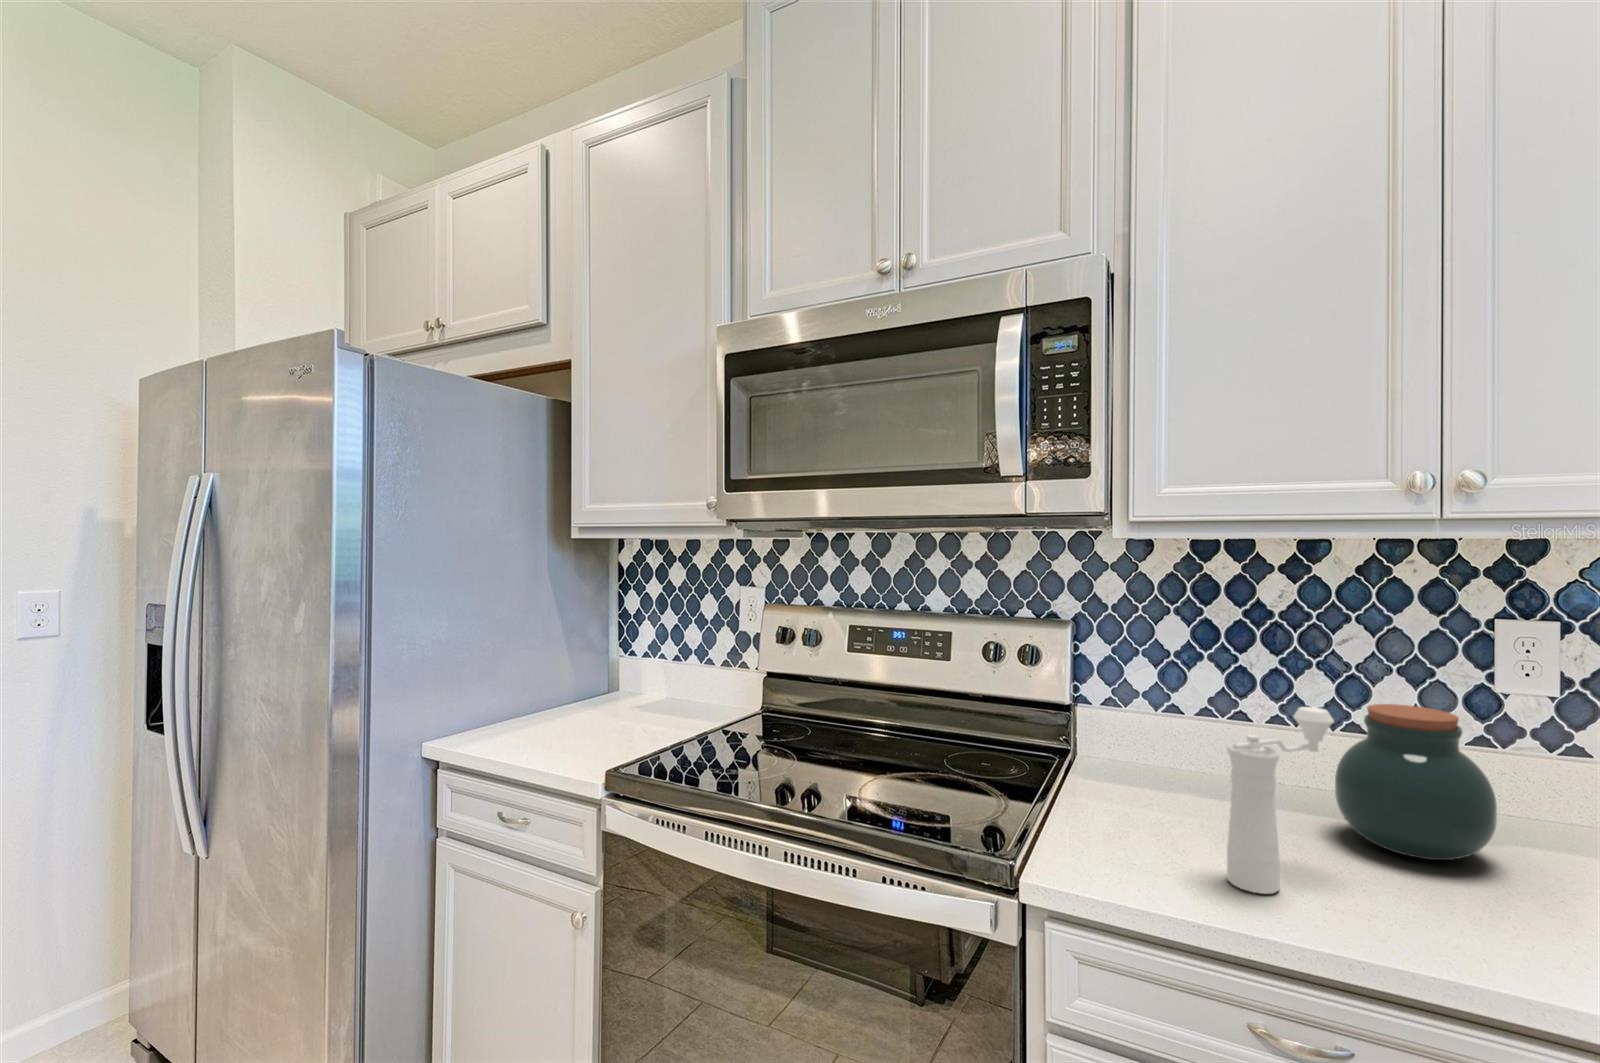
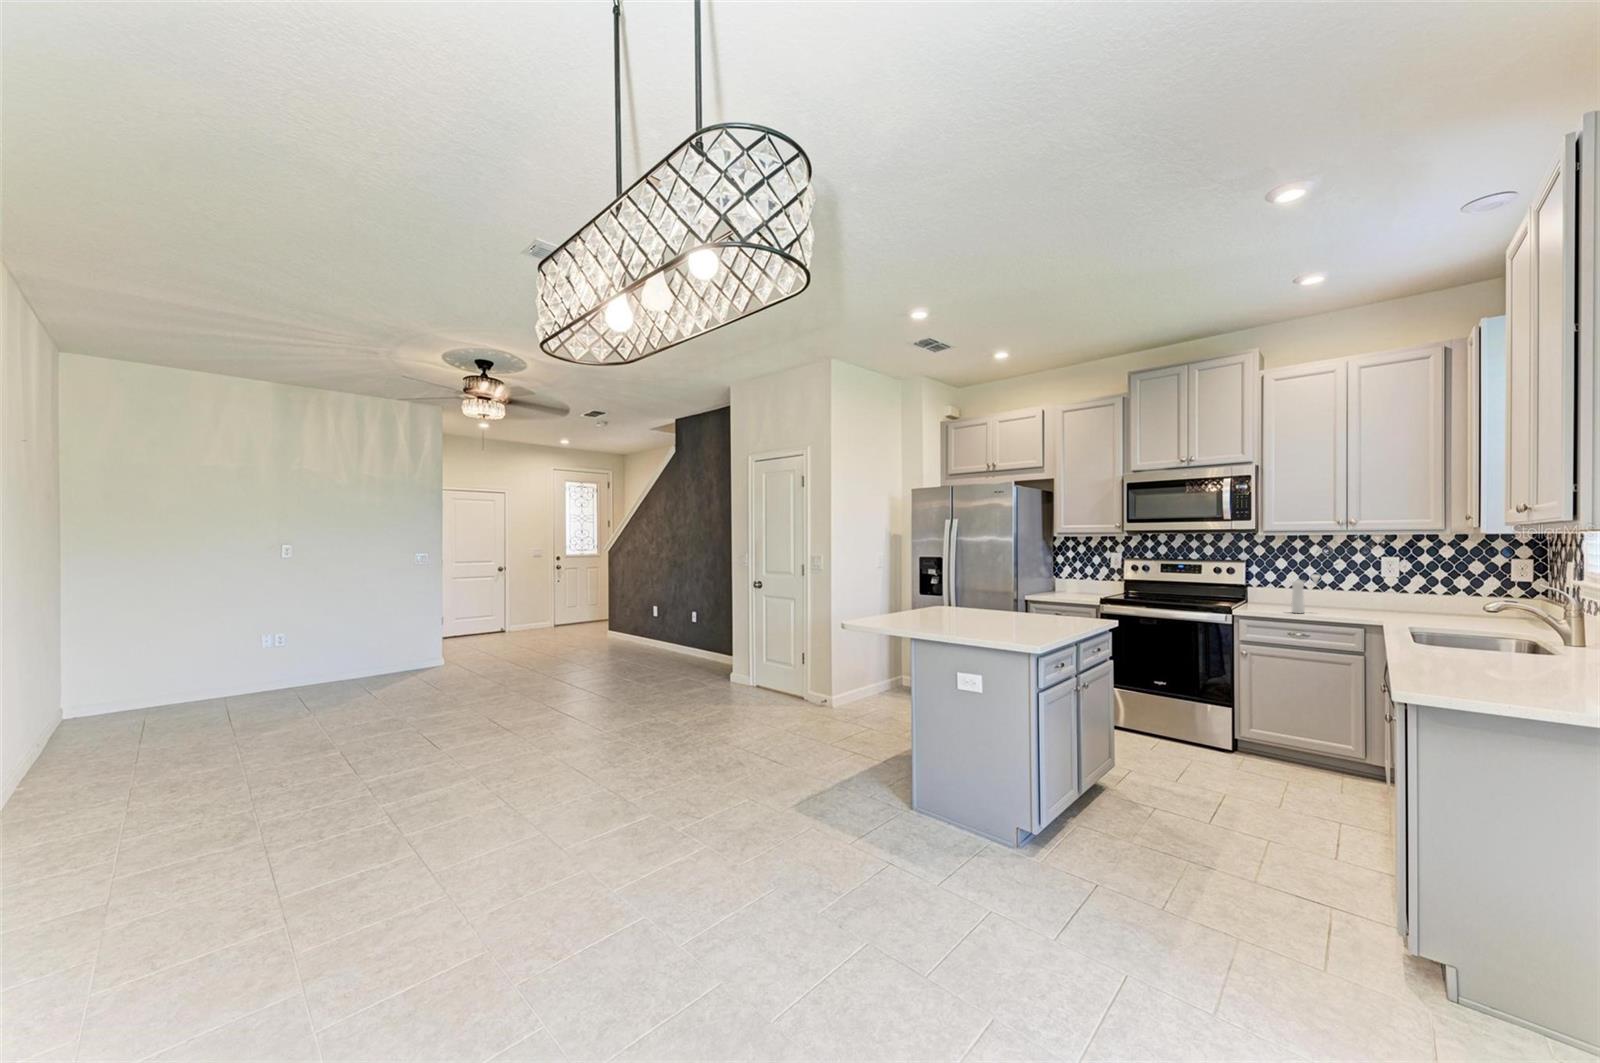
jar: present [1335,704,1497,860] -> none [1327,578,1368,613]

